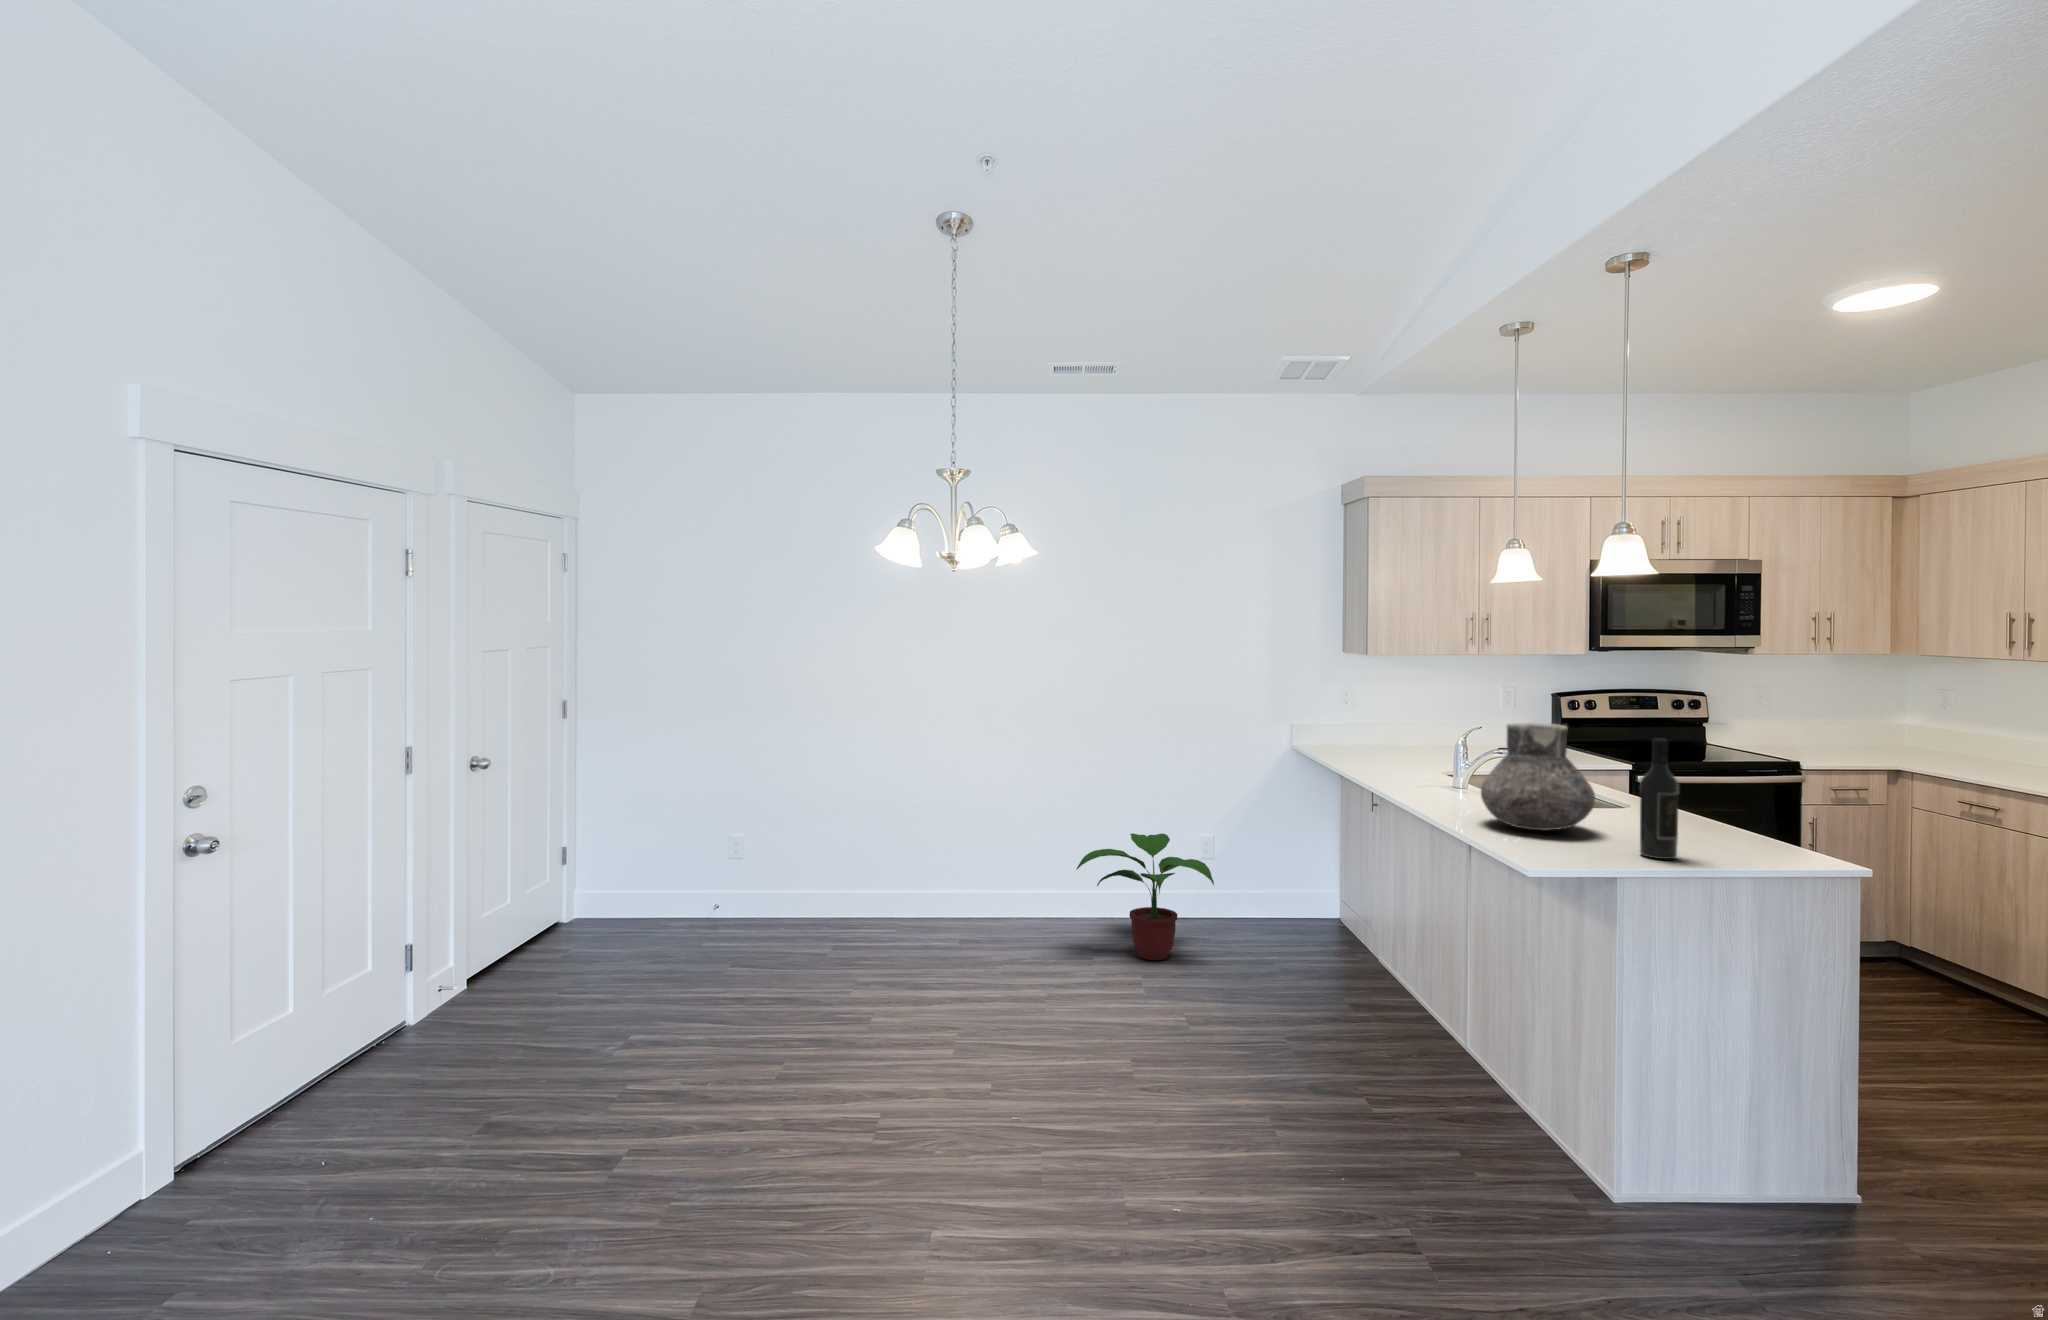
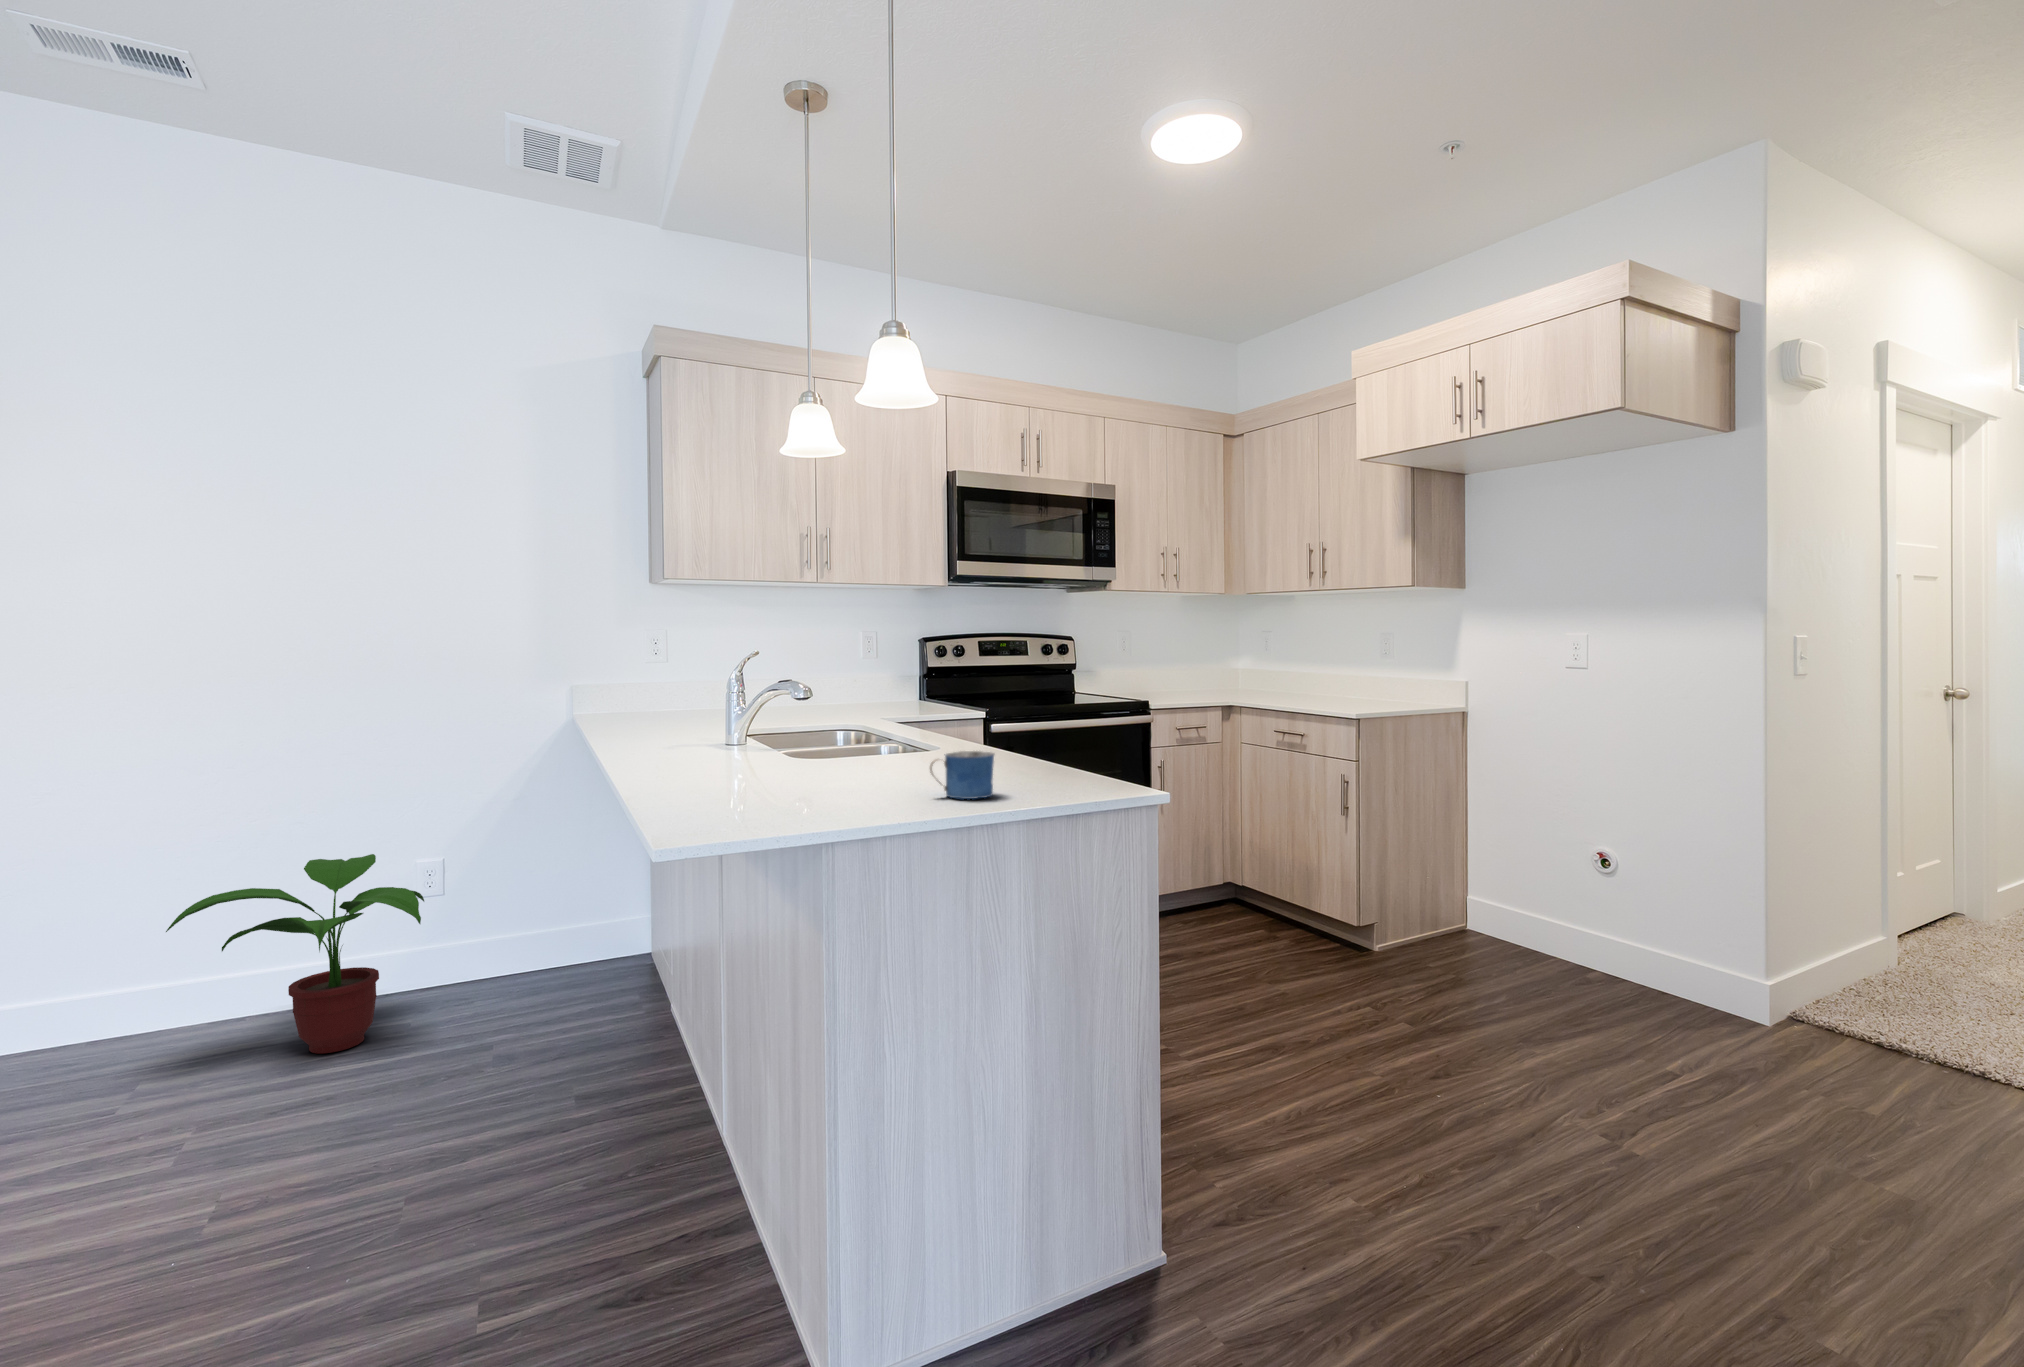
vase: present [1481,723,1595,831] -> none [683,630,839,787]
wine bottle: present [1640,739,1679,859] -> none [861,630,911,810]
mug: none [1682,821,1737,857] -> present [930,751,994,799]

